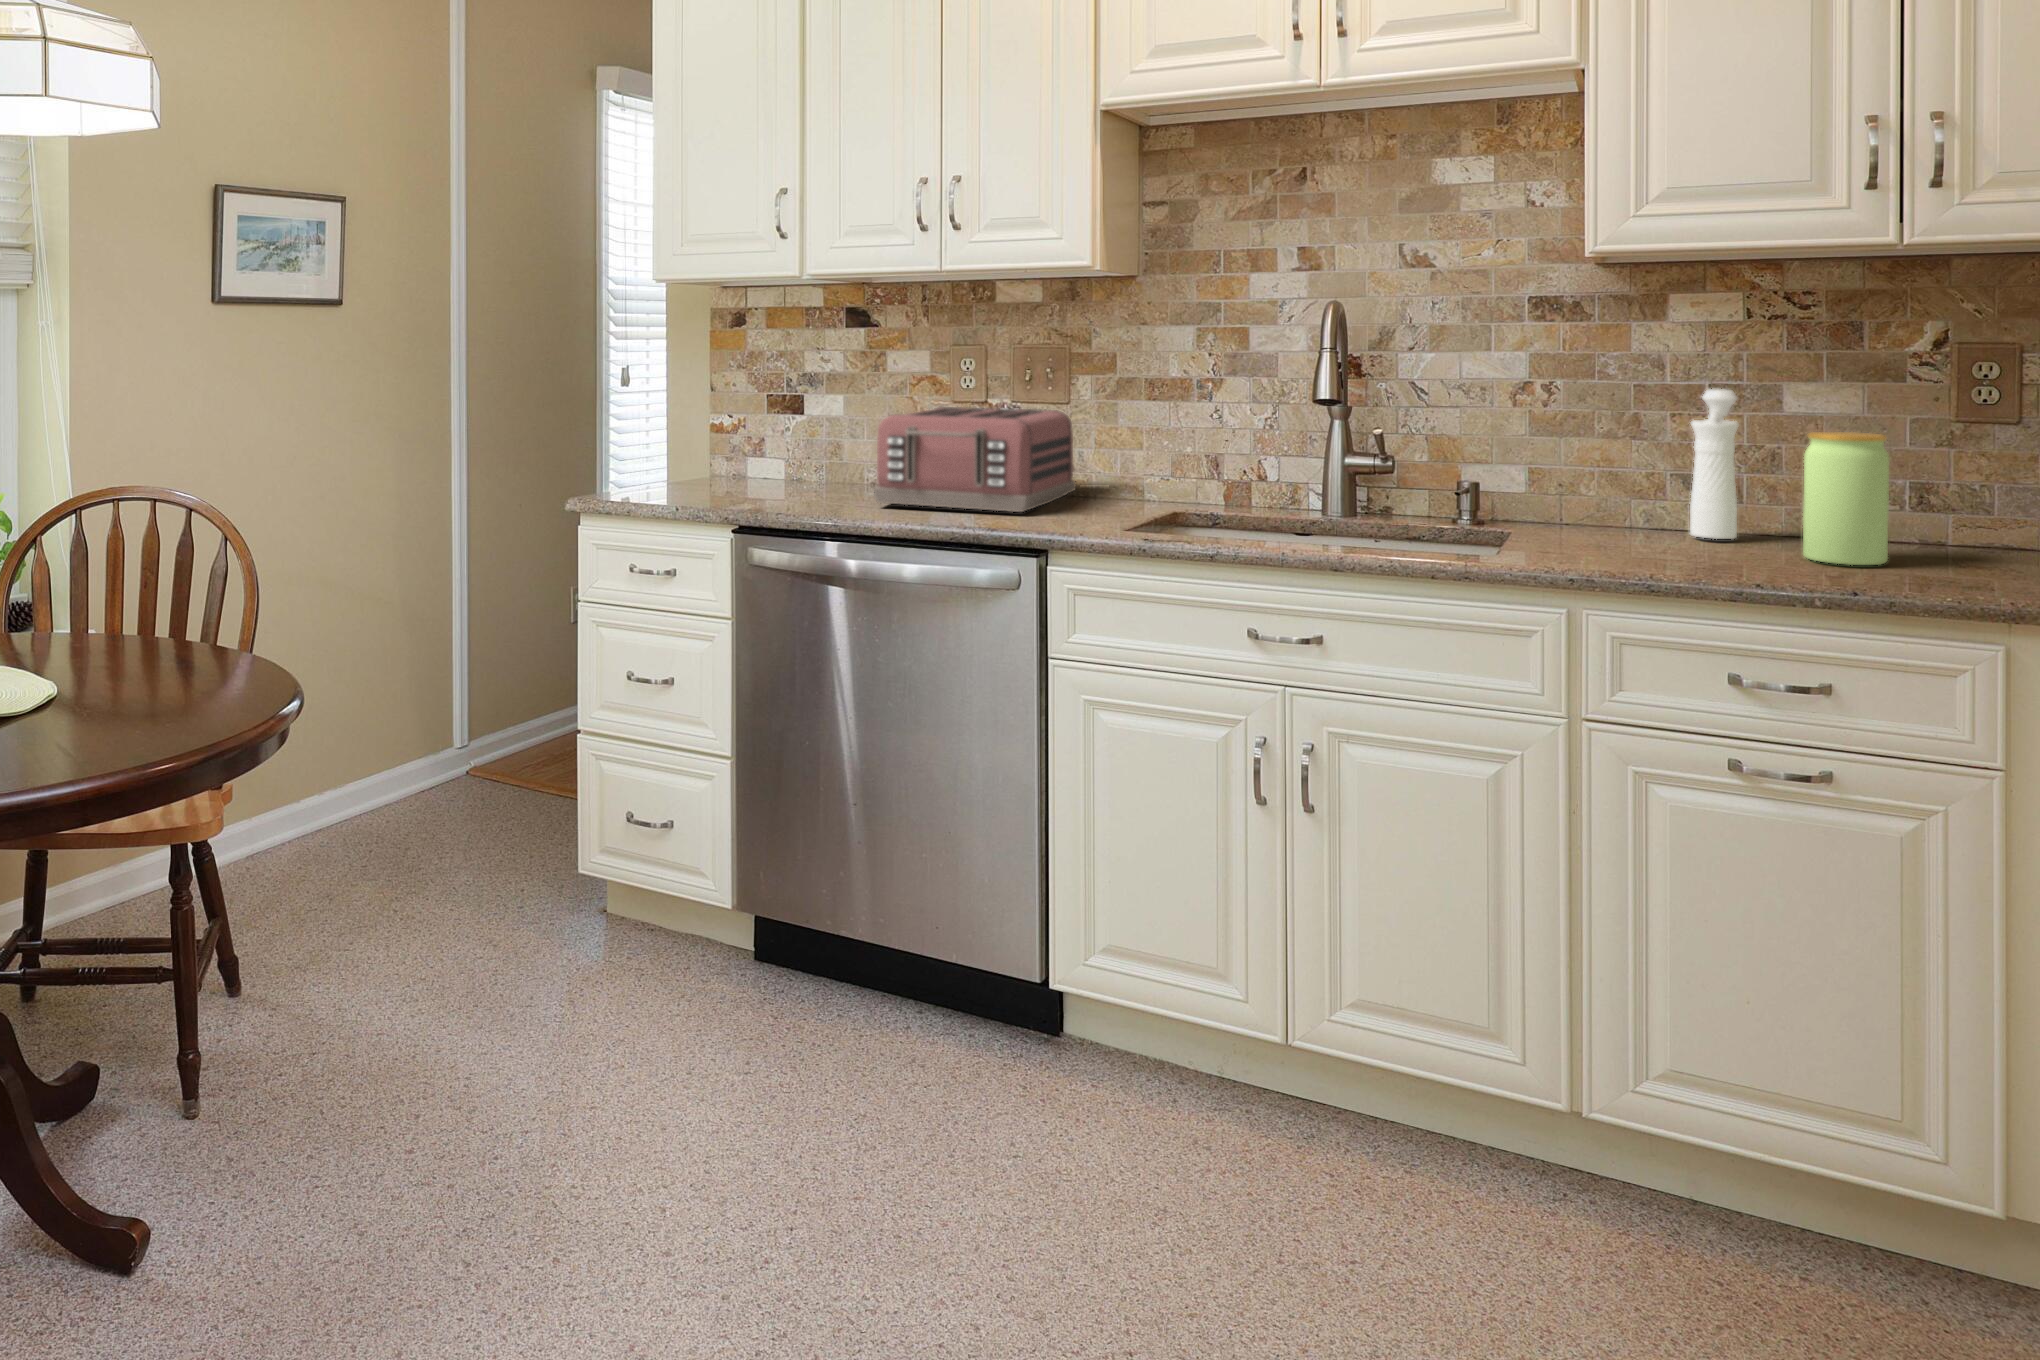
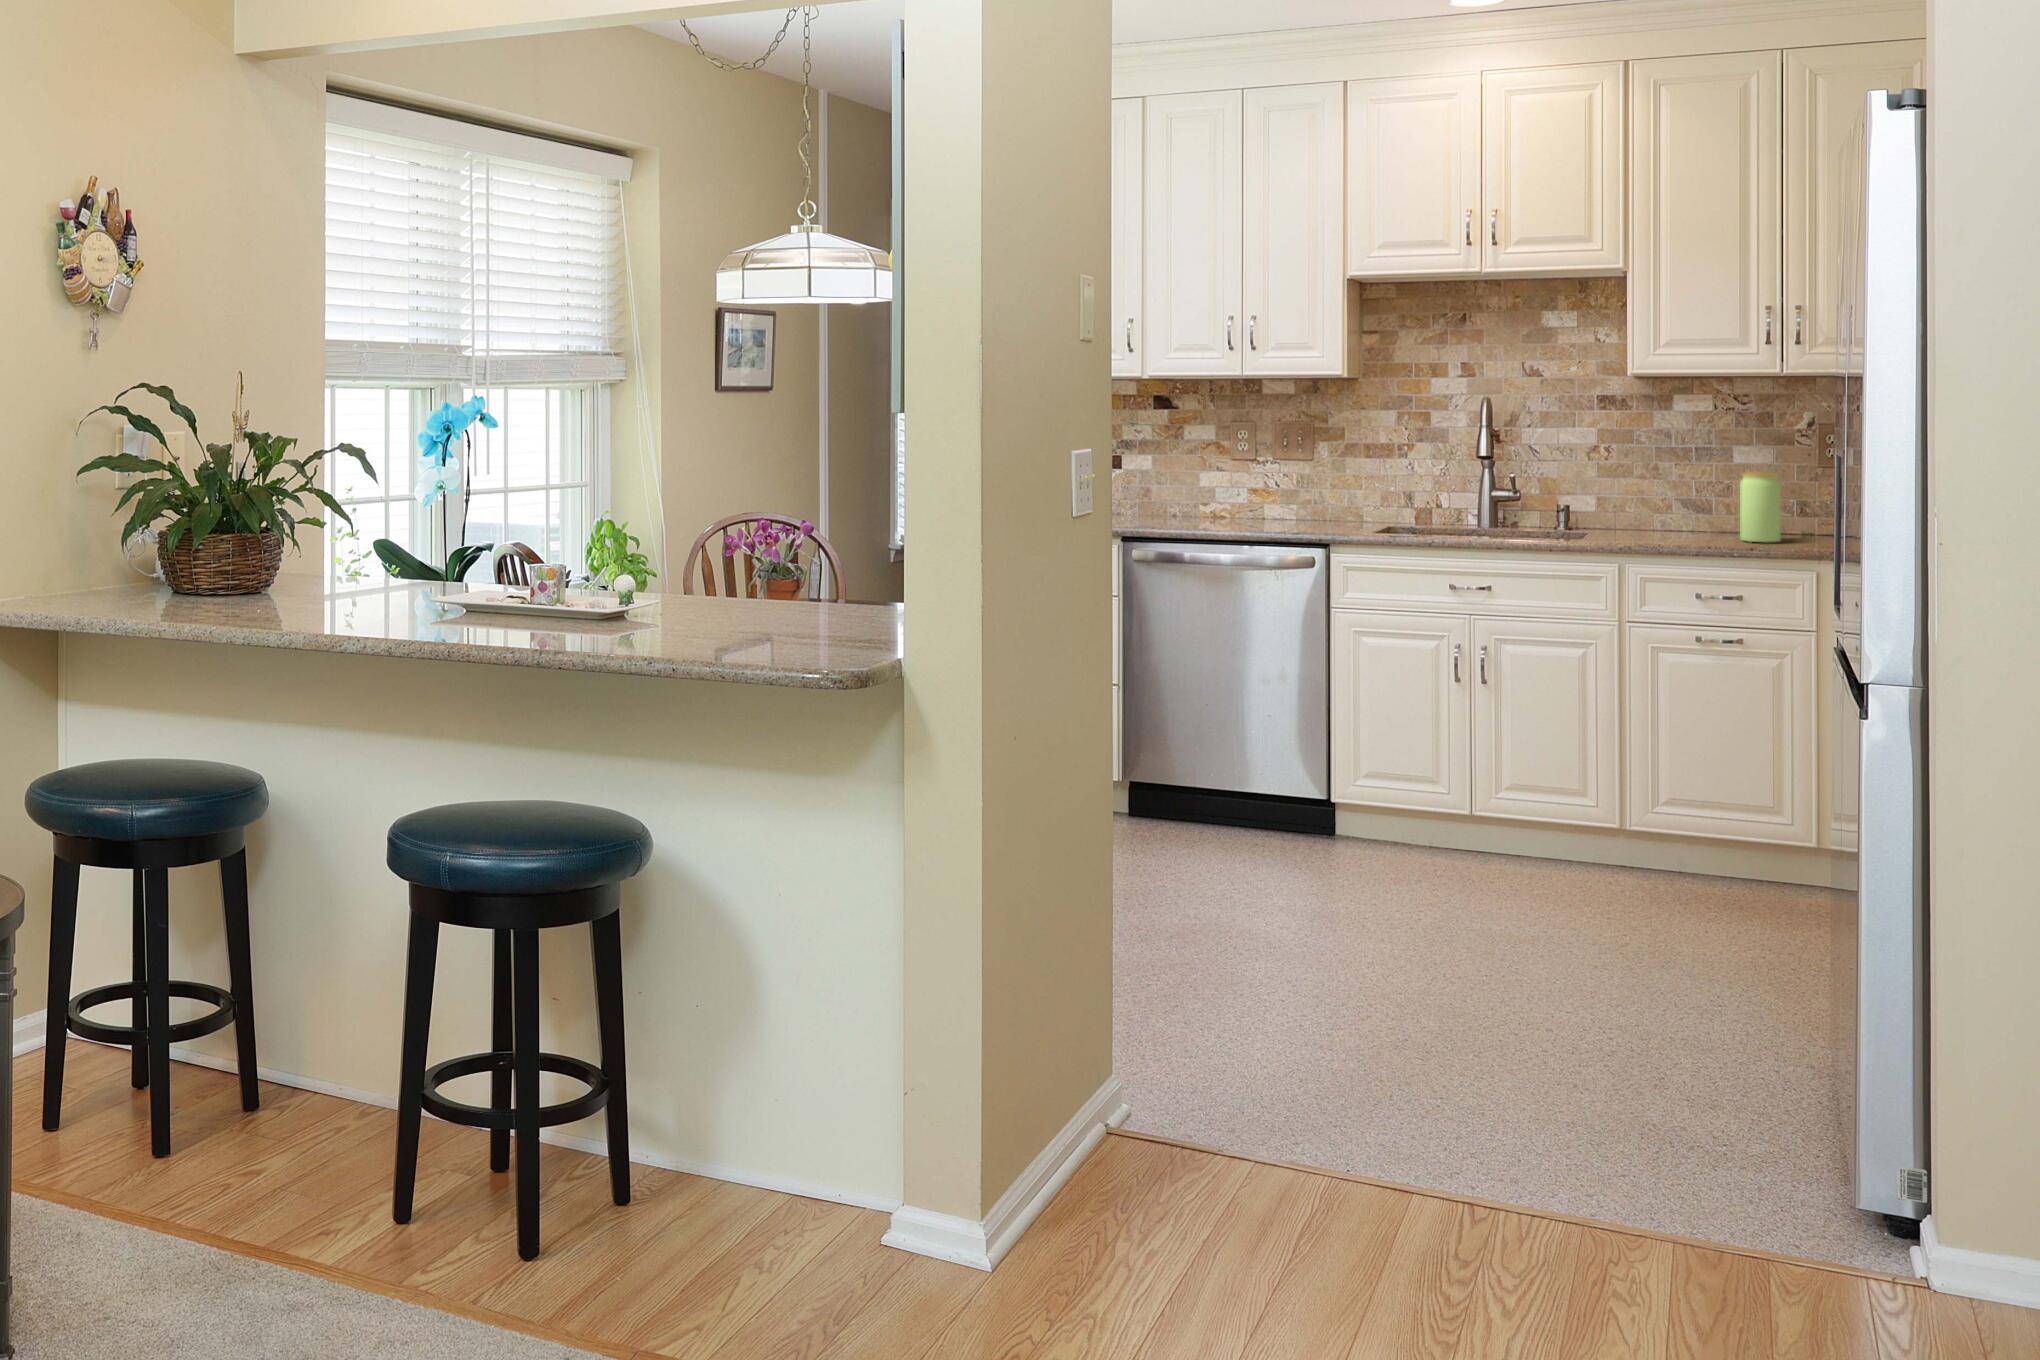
pepper mill: present [1690,389,1739,539] -> none [1684,451,1711,533]
toaster: present [874,407,1076,512] -> none [1192,462,1316,526]

